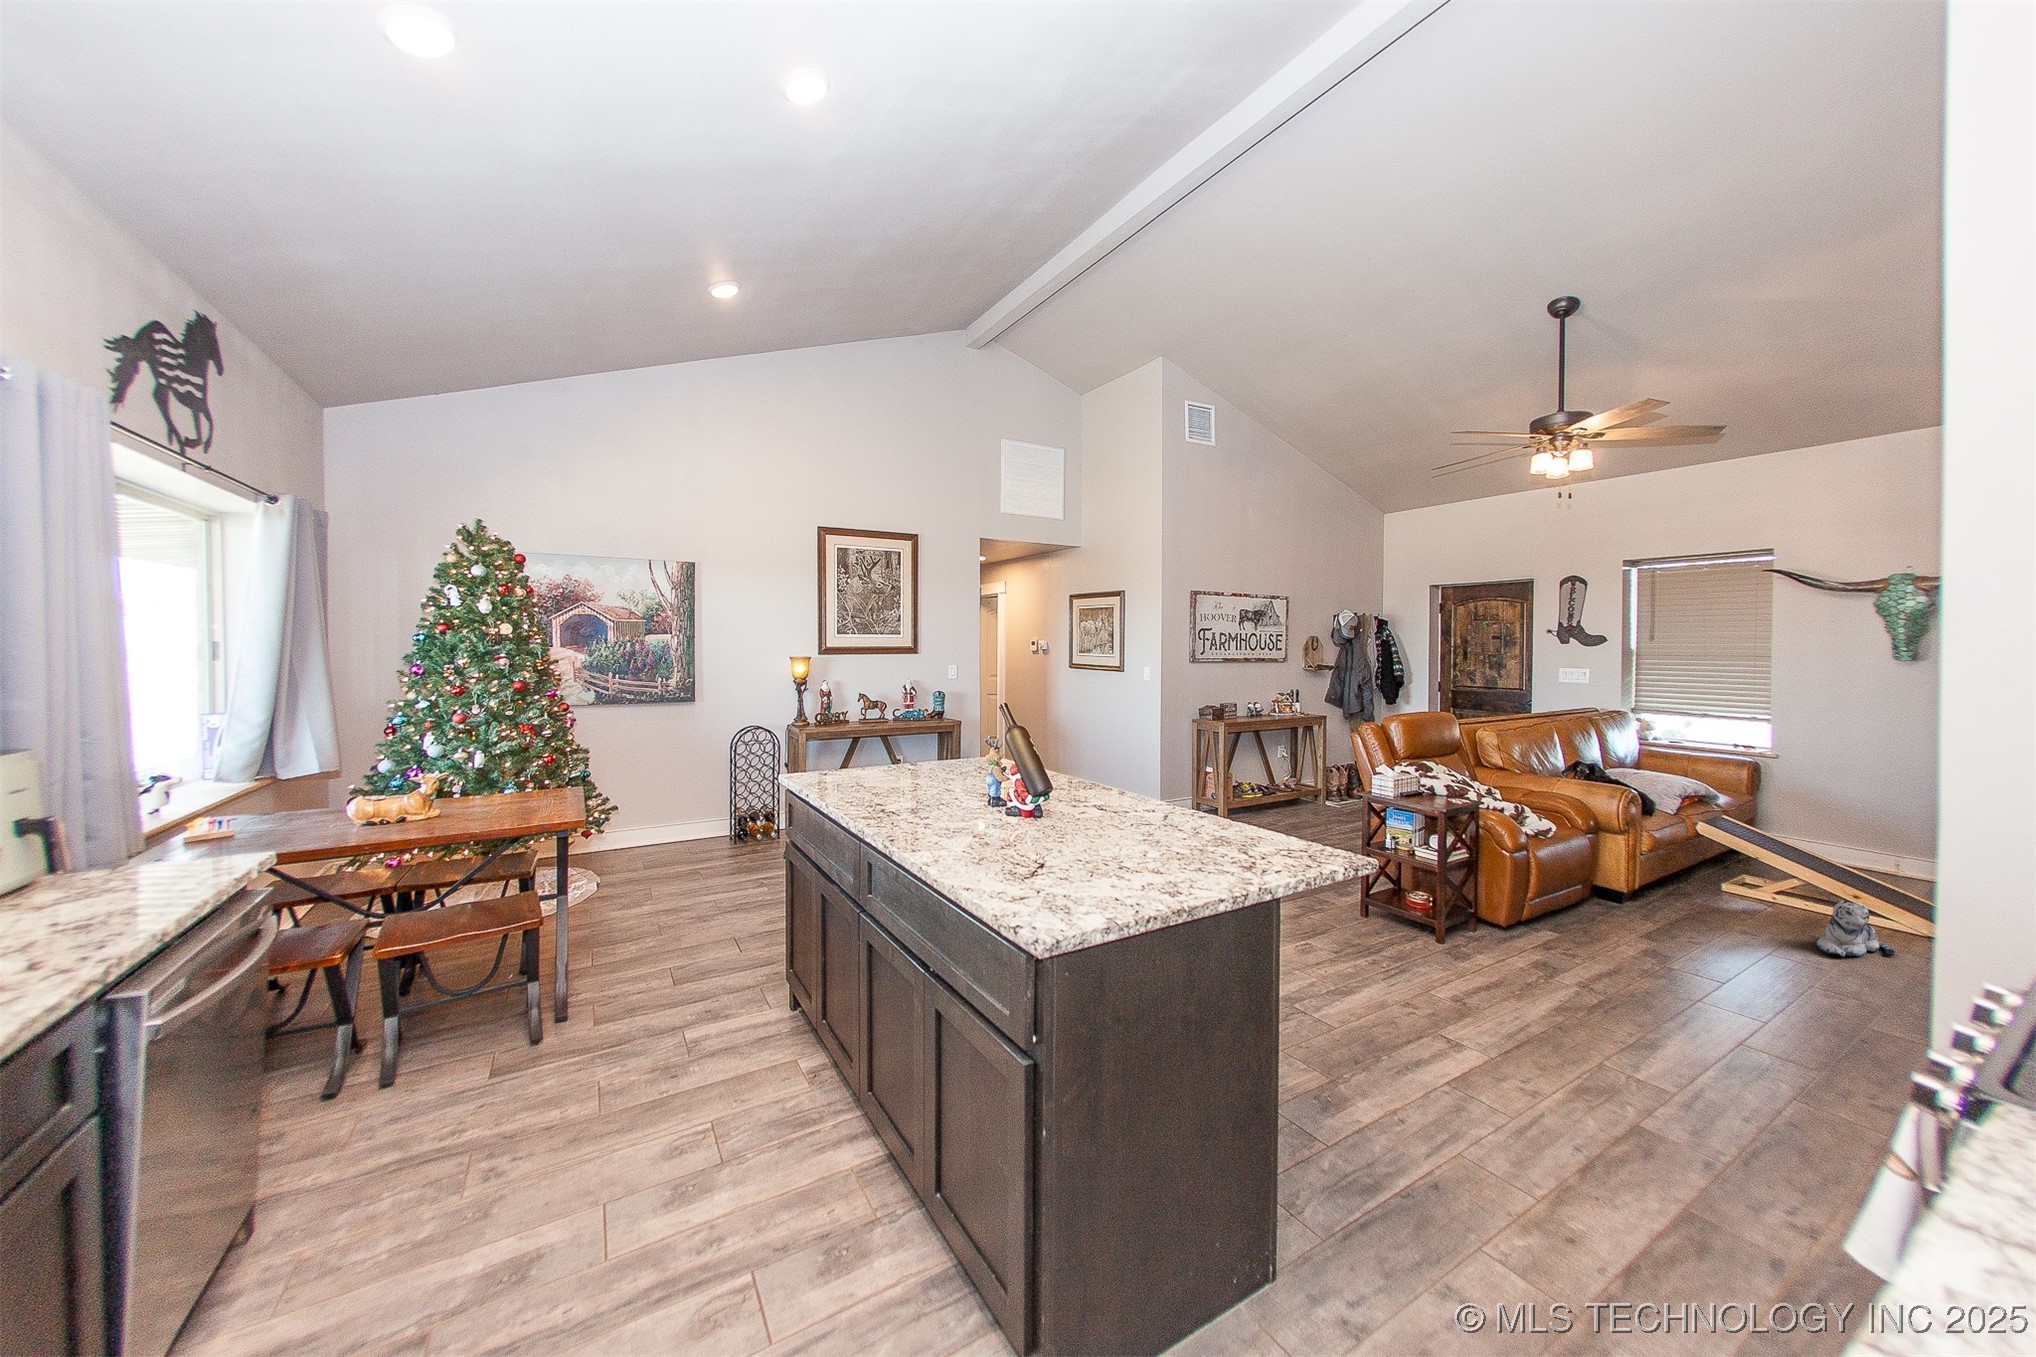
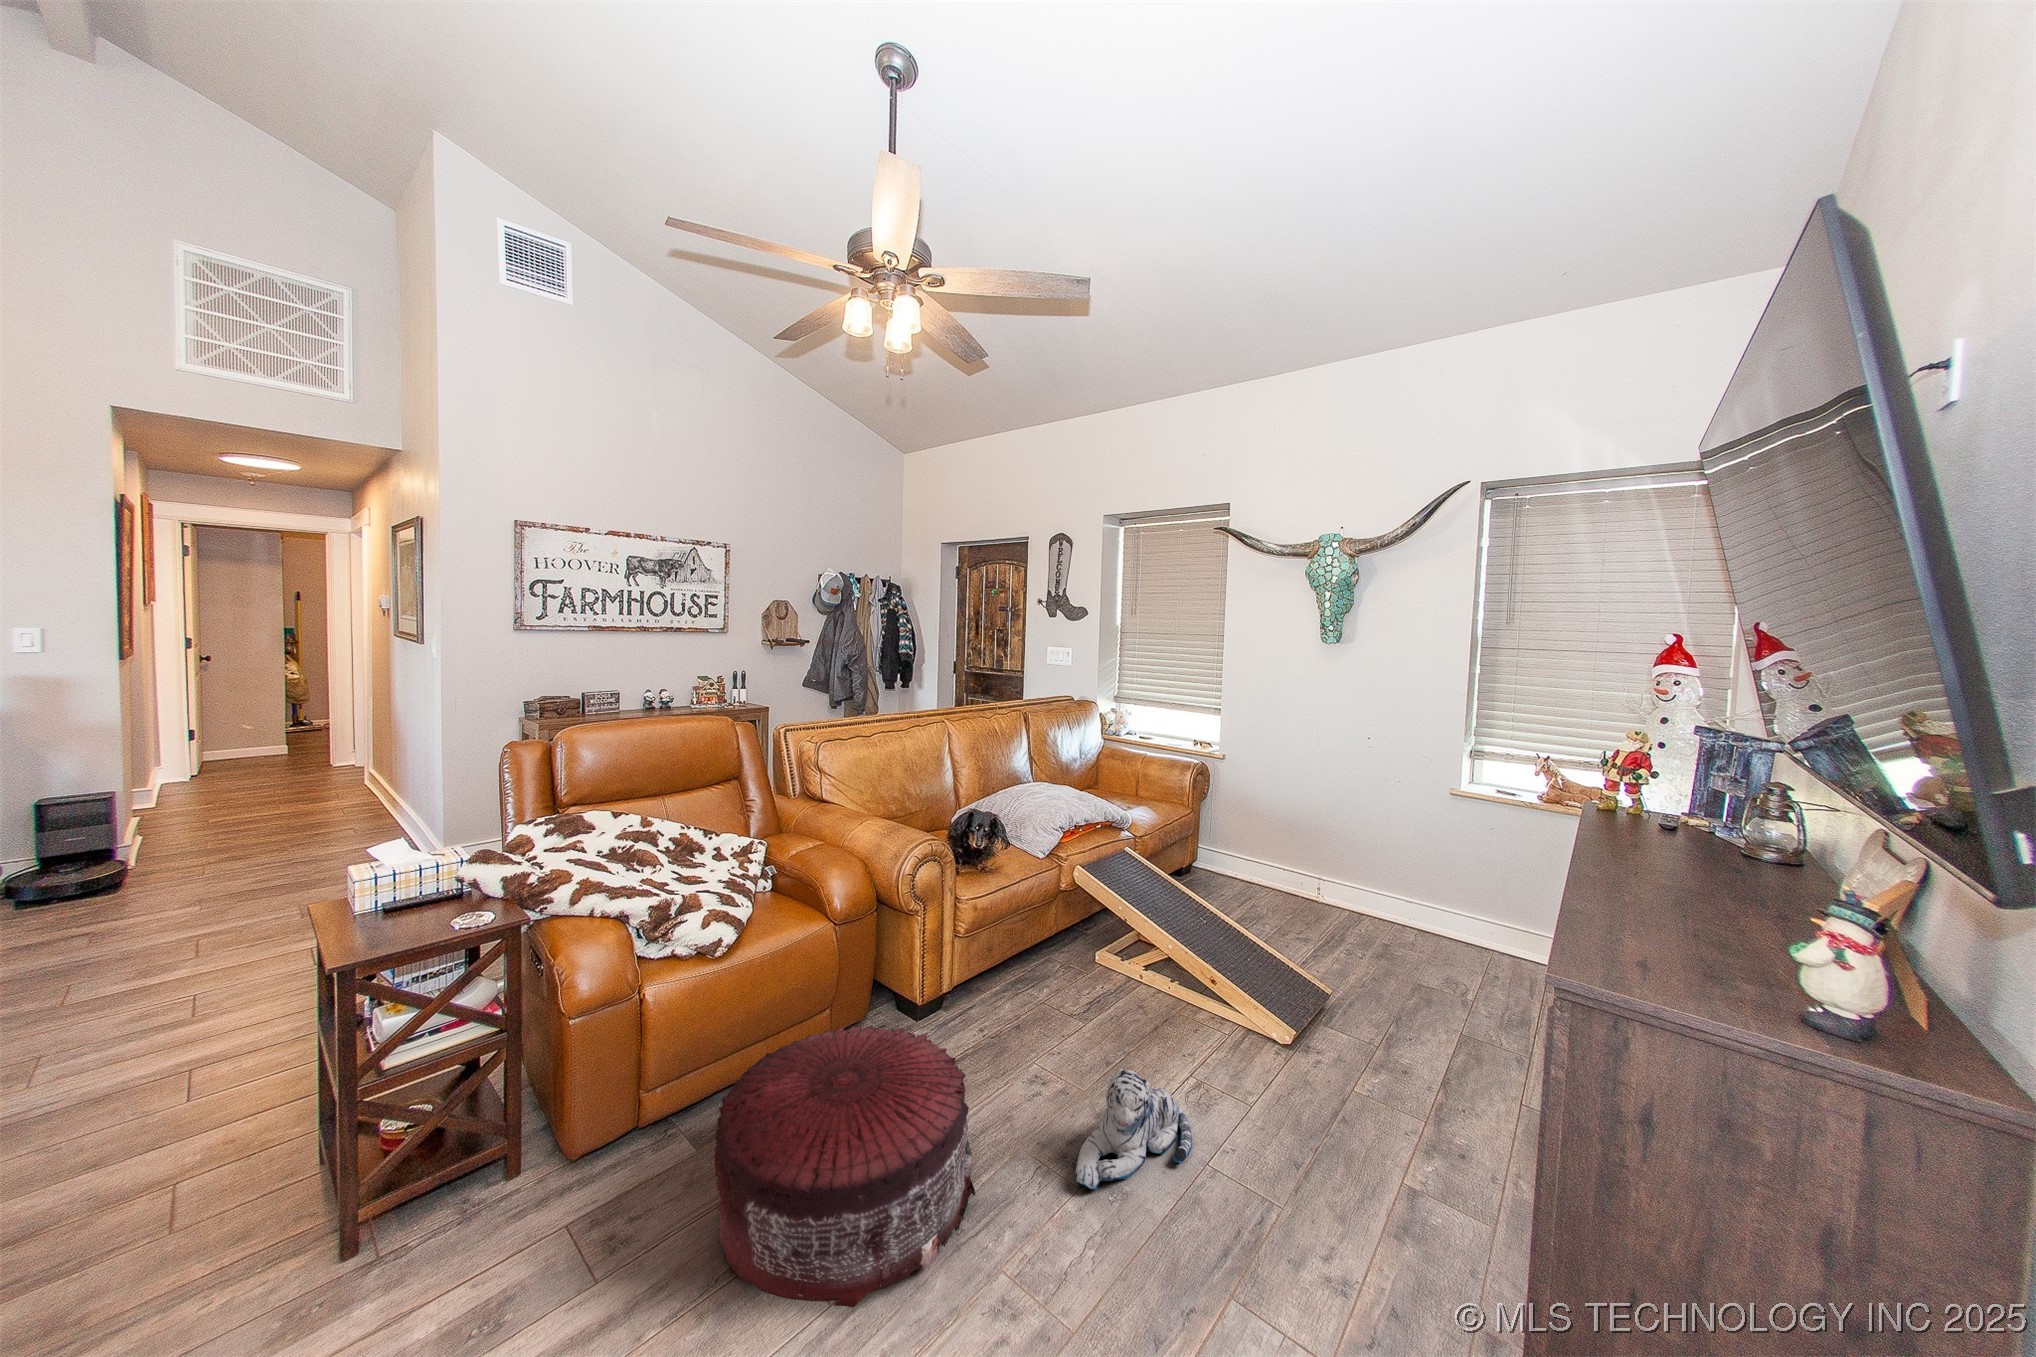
pouf: none [1607,870,1774,970] -> present [715,1026,975,1307]

